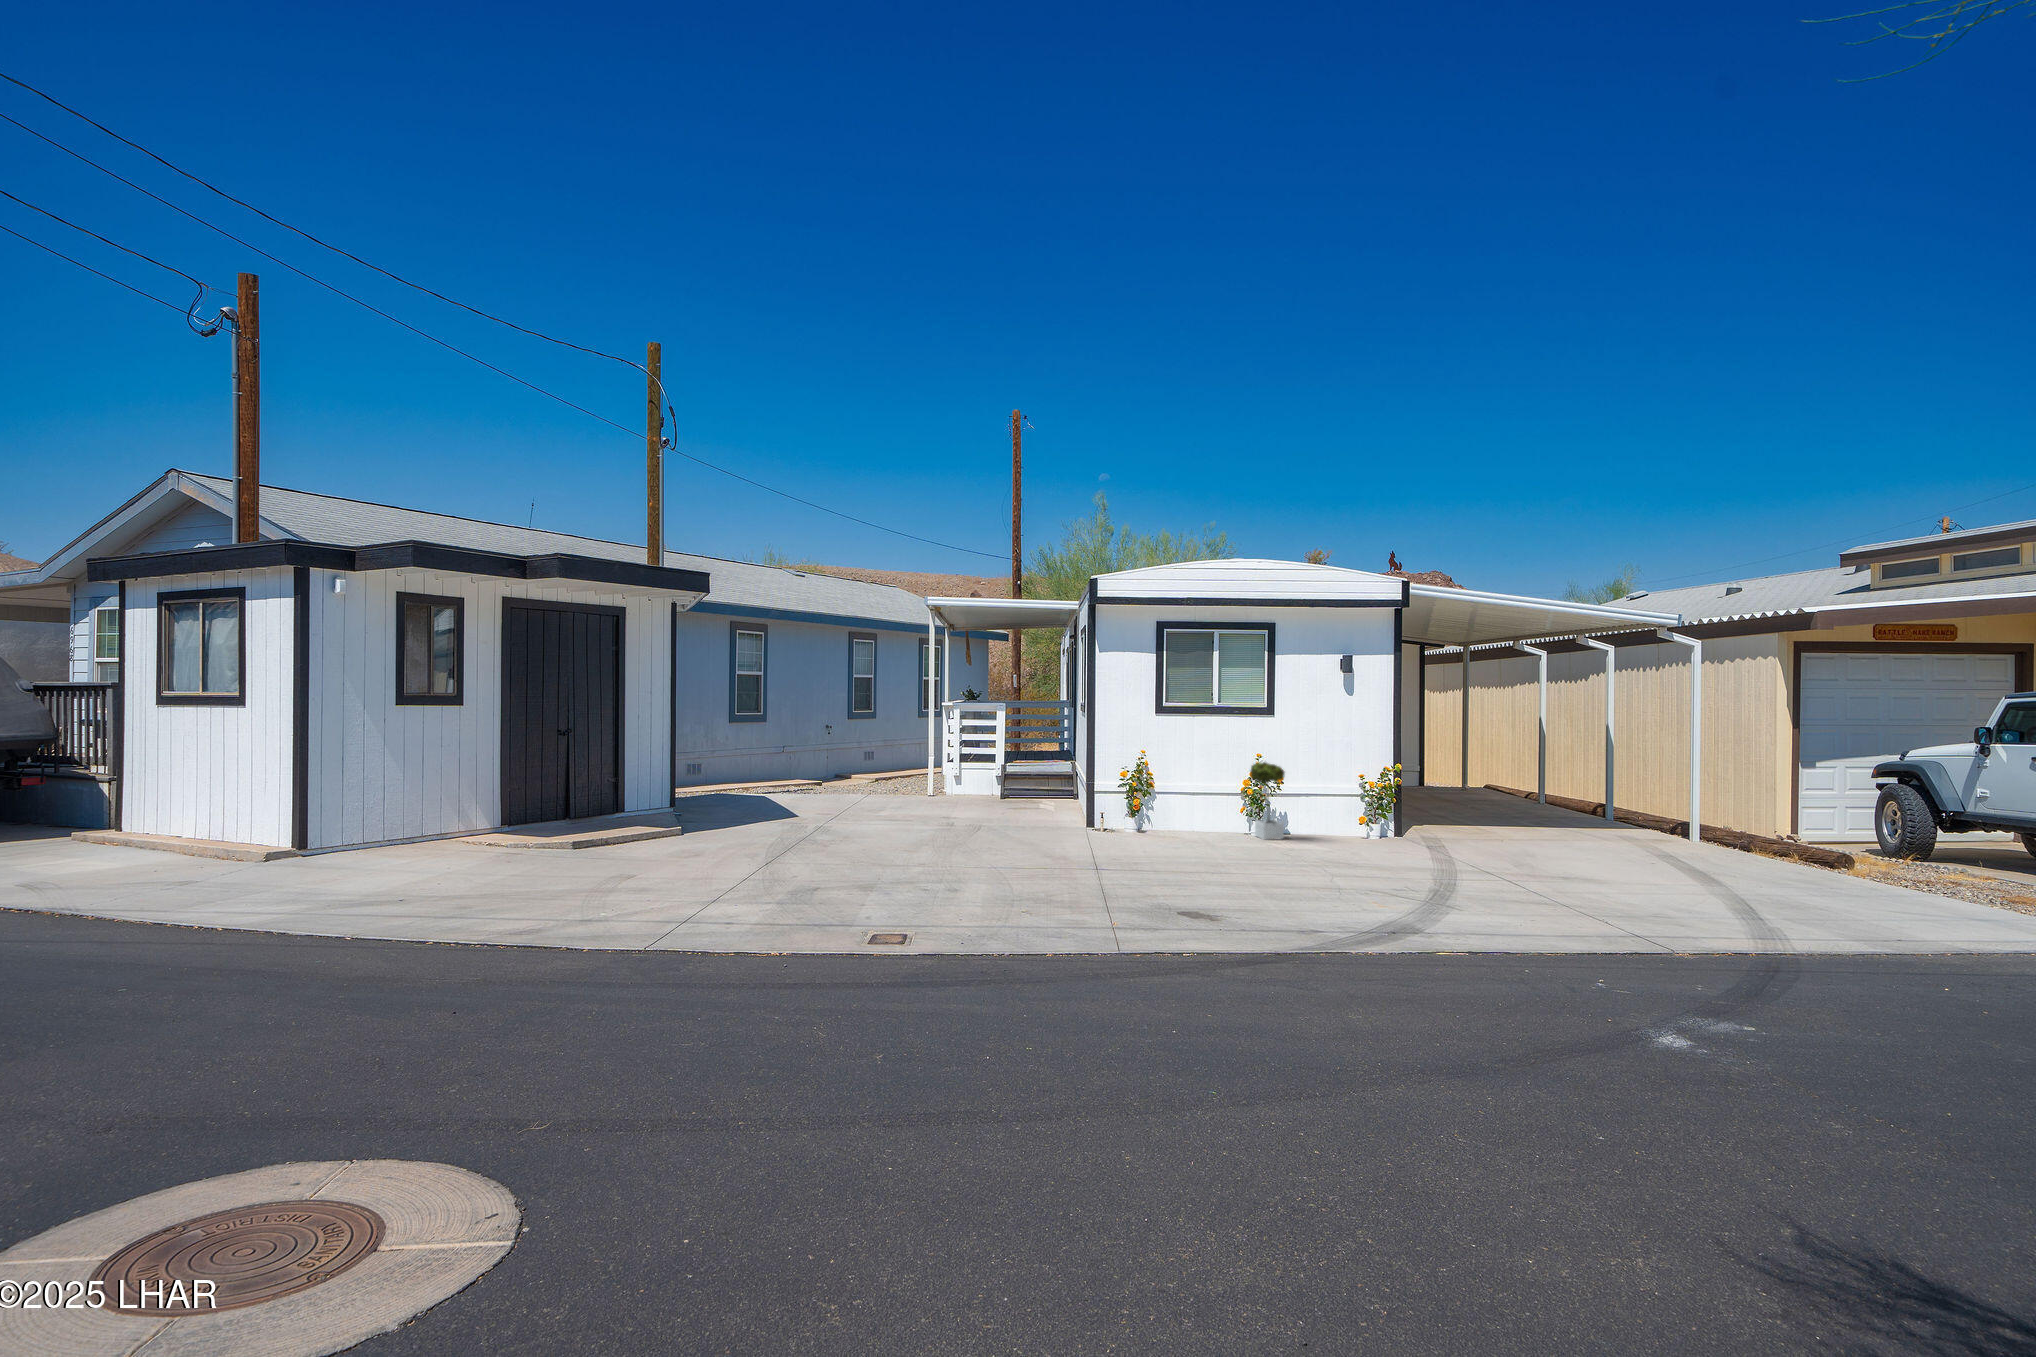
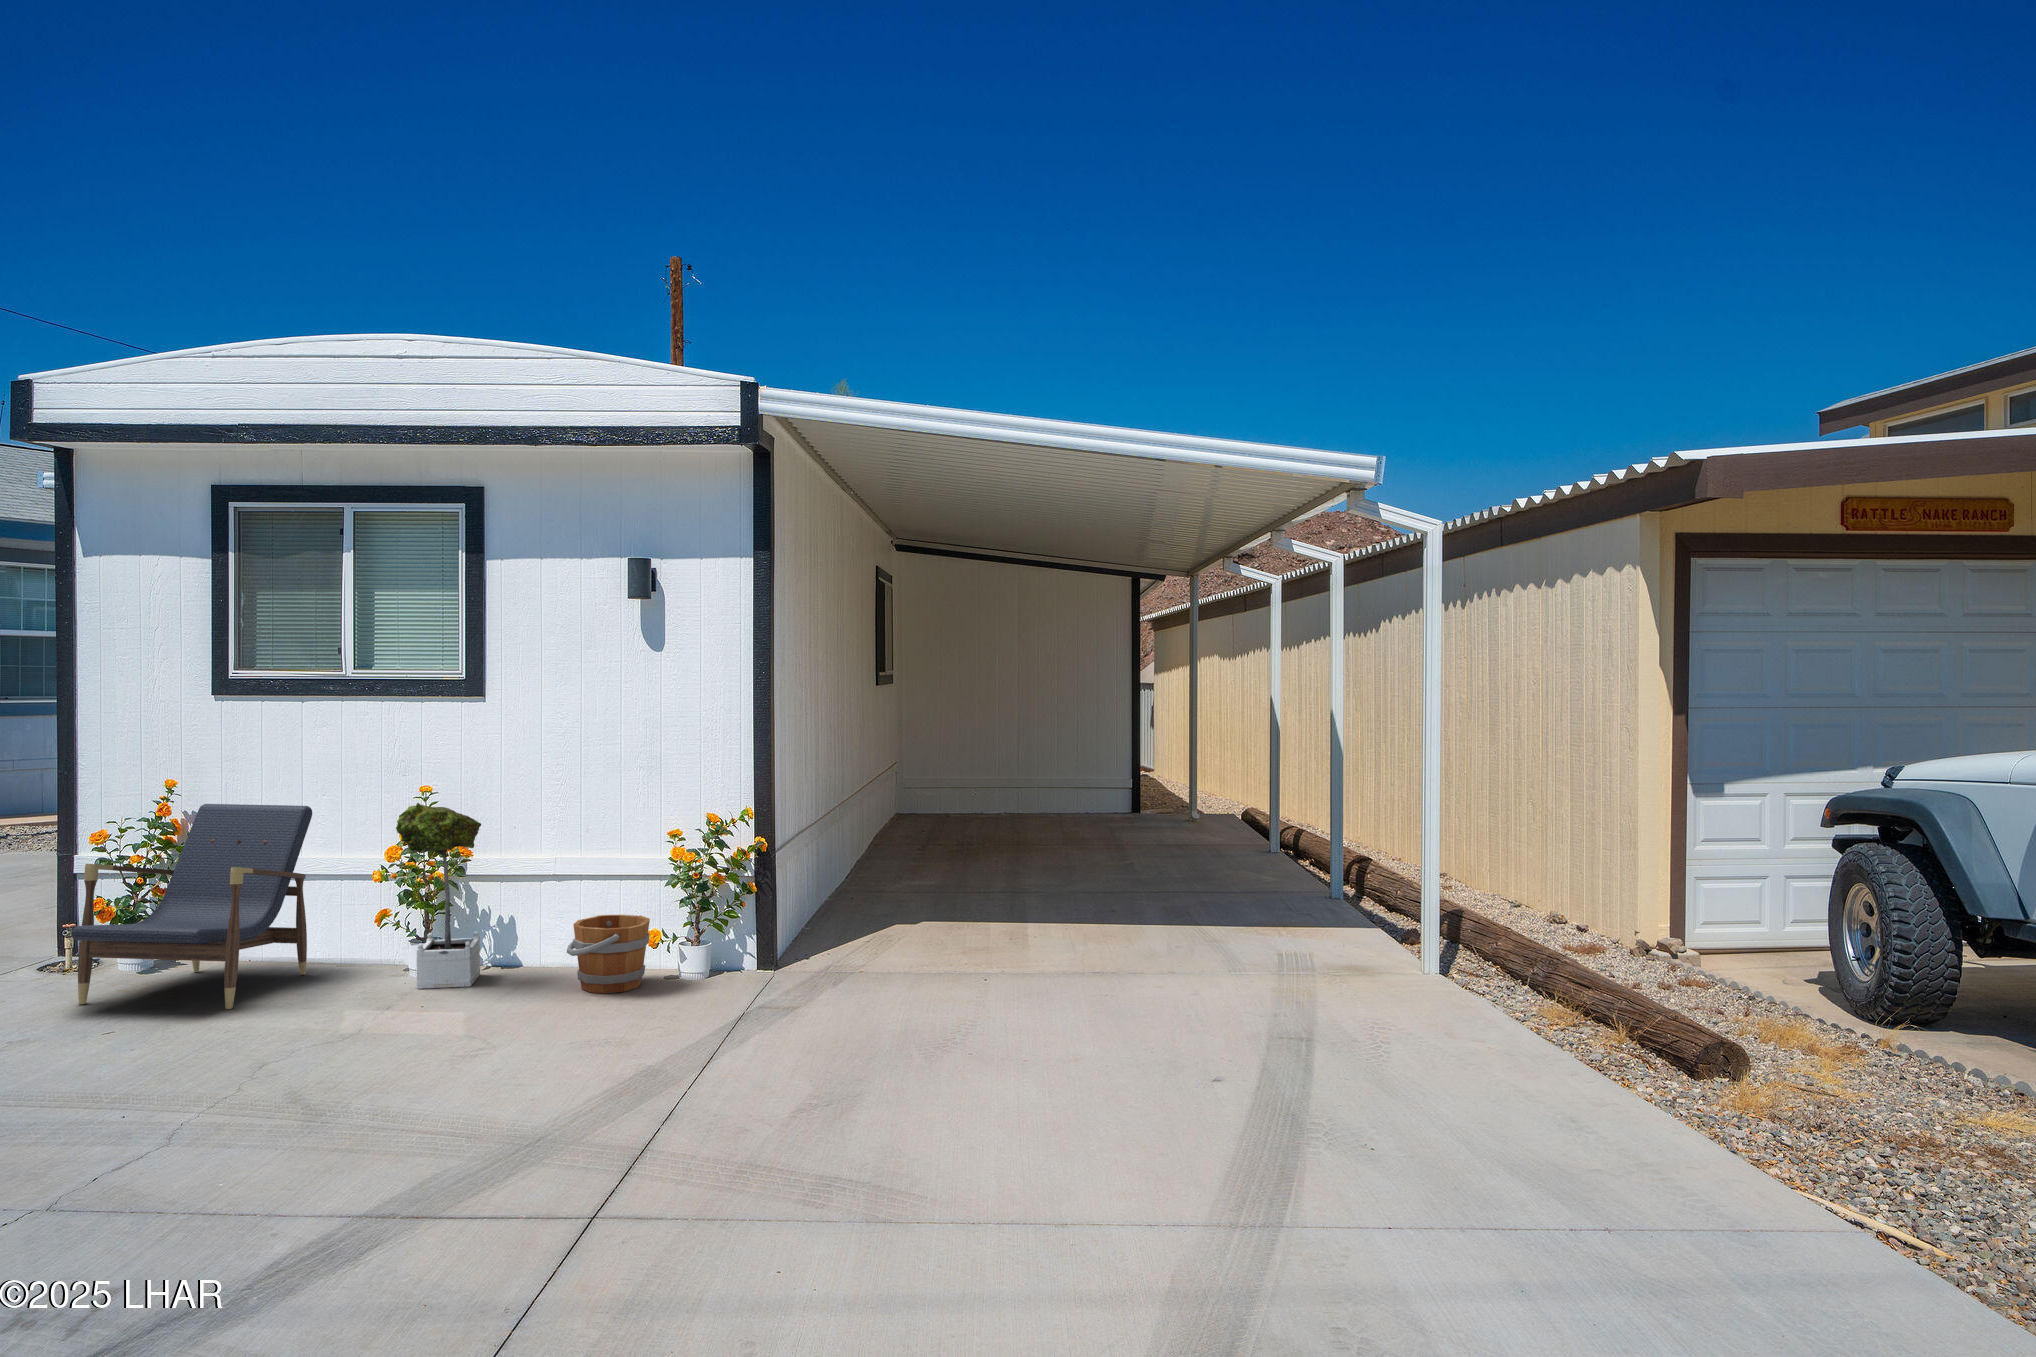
lounge chair: none [1144,761,1213,844] -> present [71,804,312,1009]
bucket: none [1324,811,1359,842] -> present [567,915,650,993]

